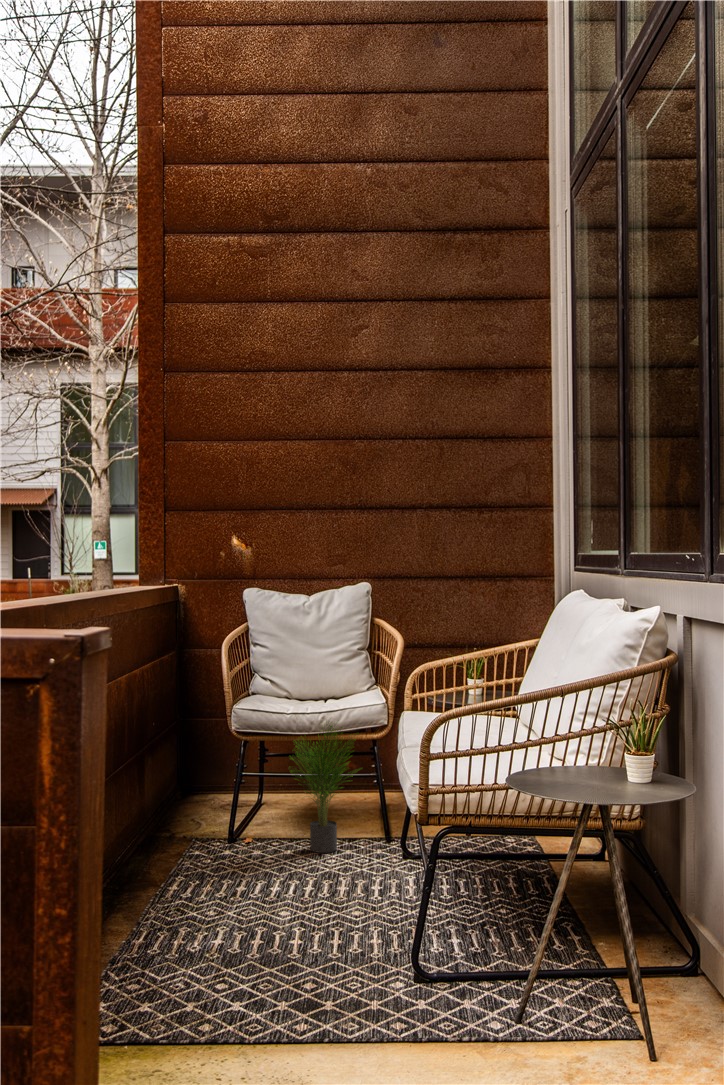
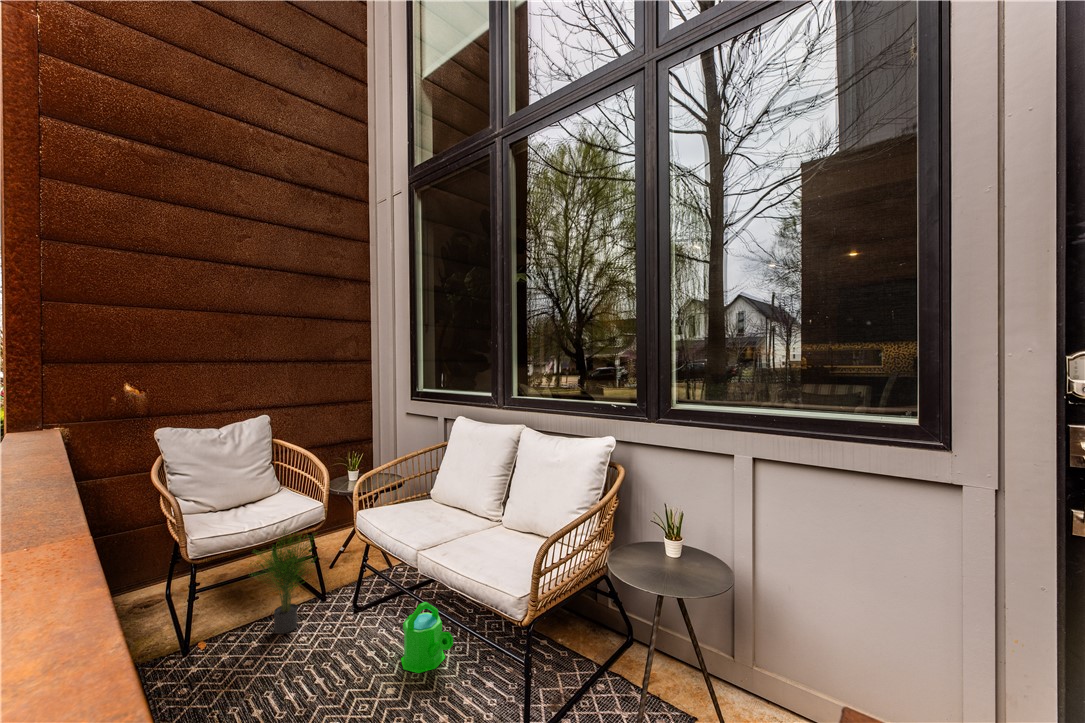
watering can: none [383,830,446,919] -> present [401,602,453,673]

